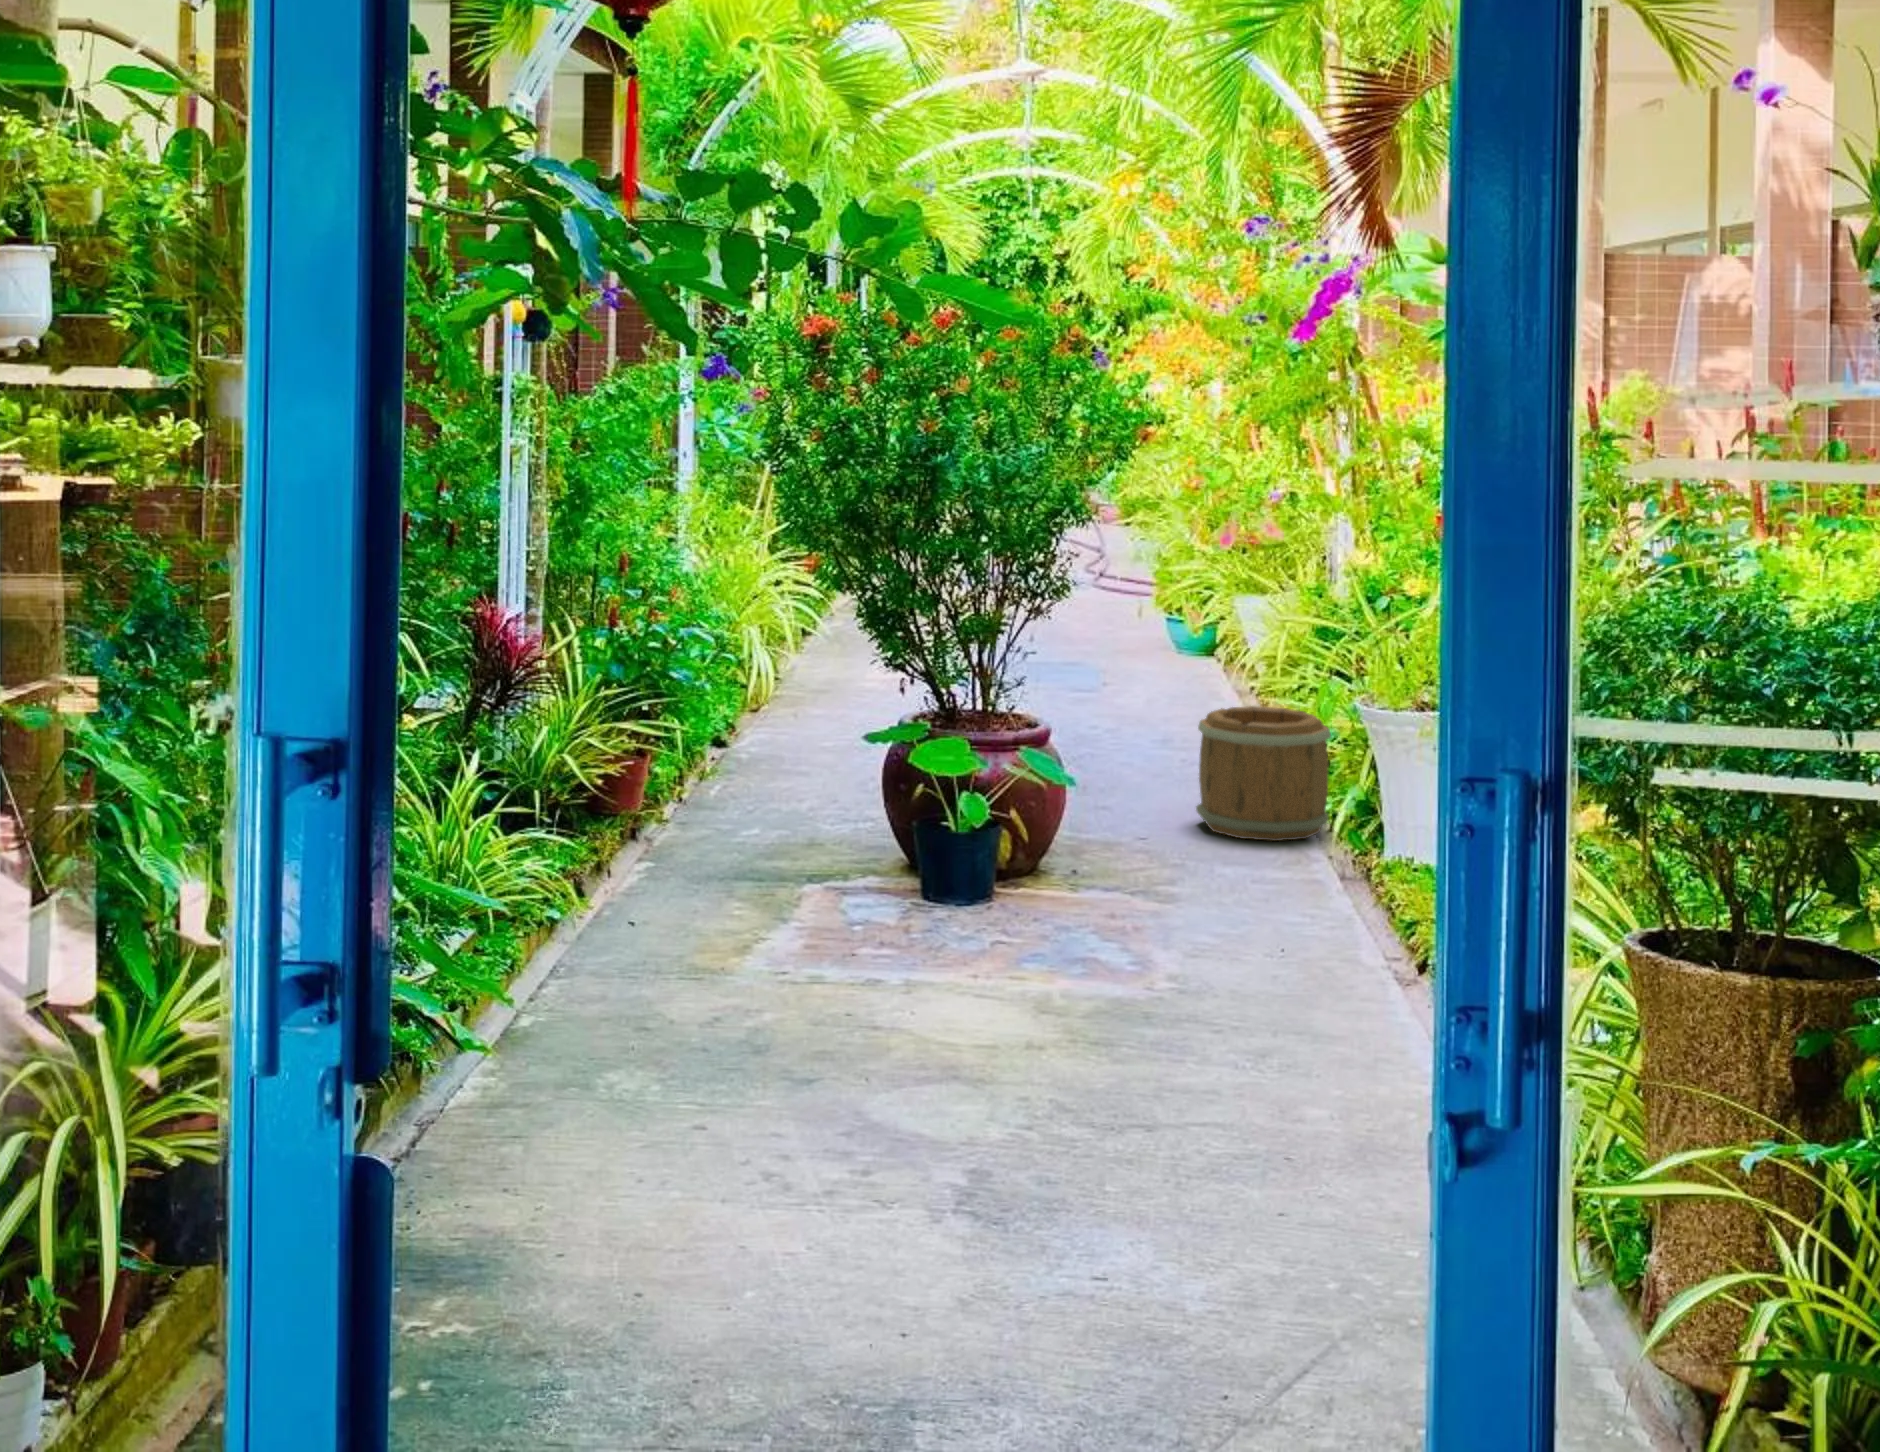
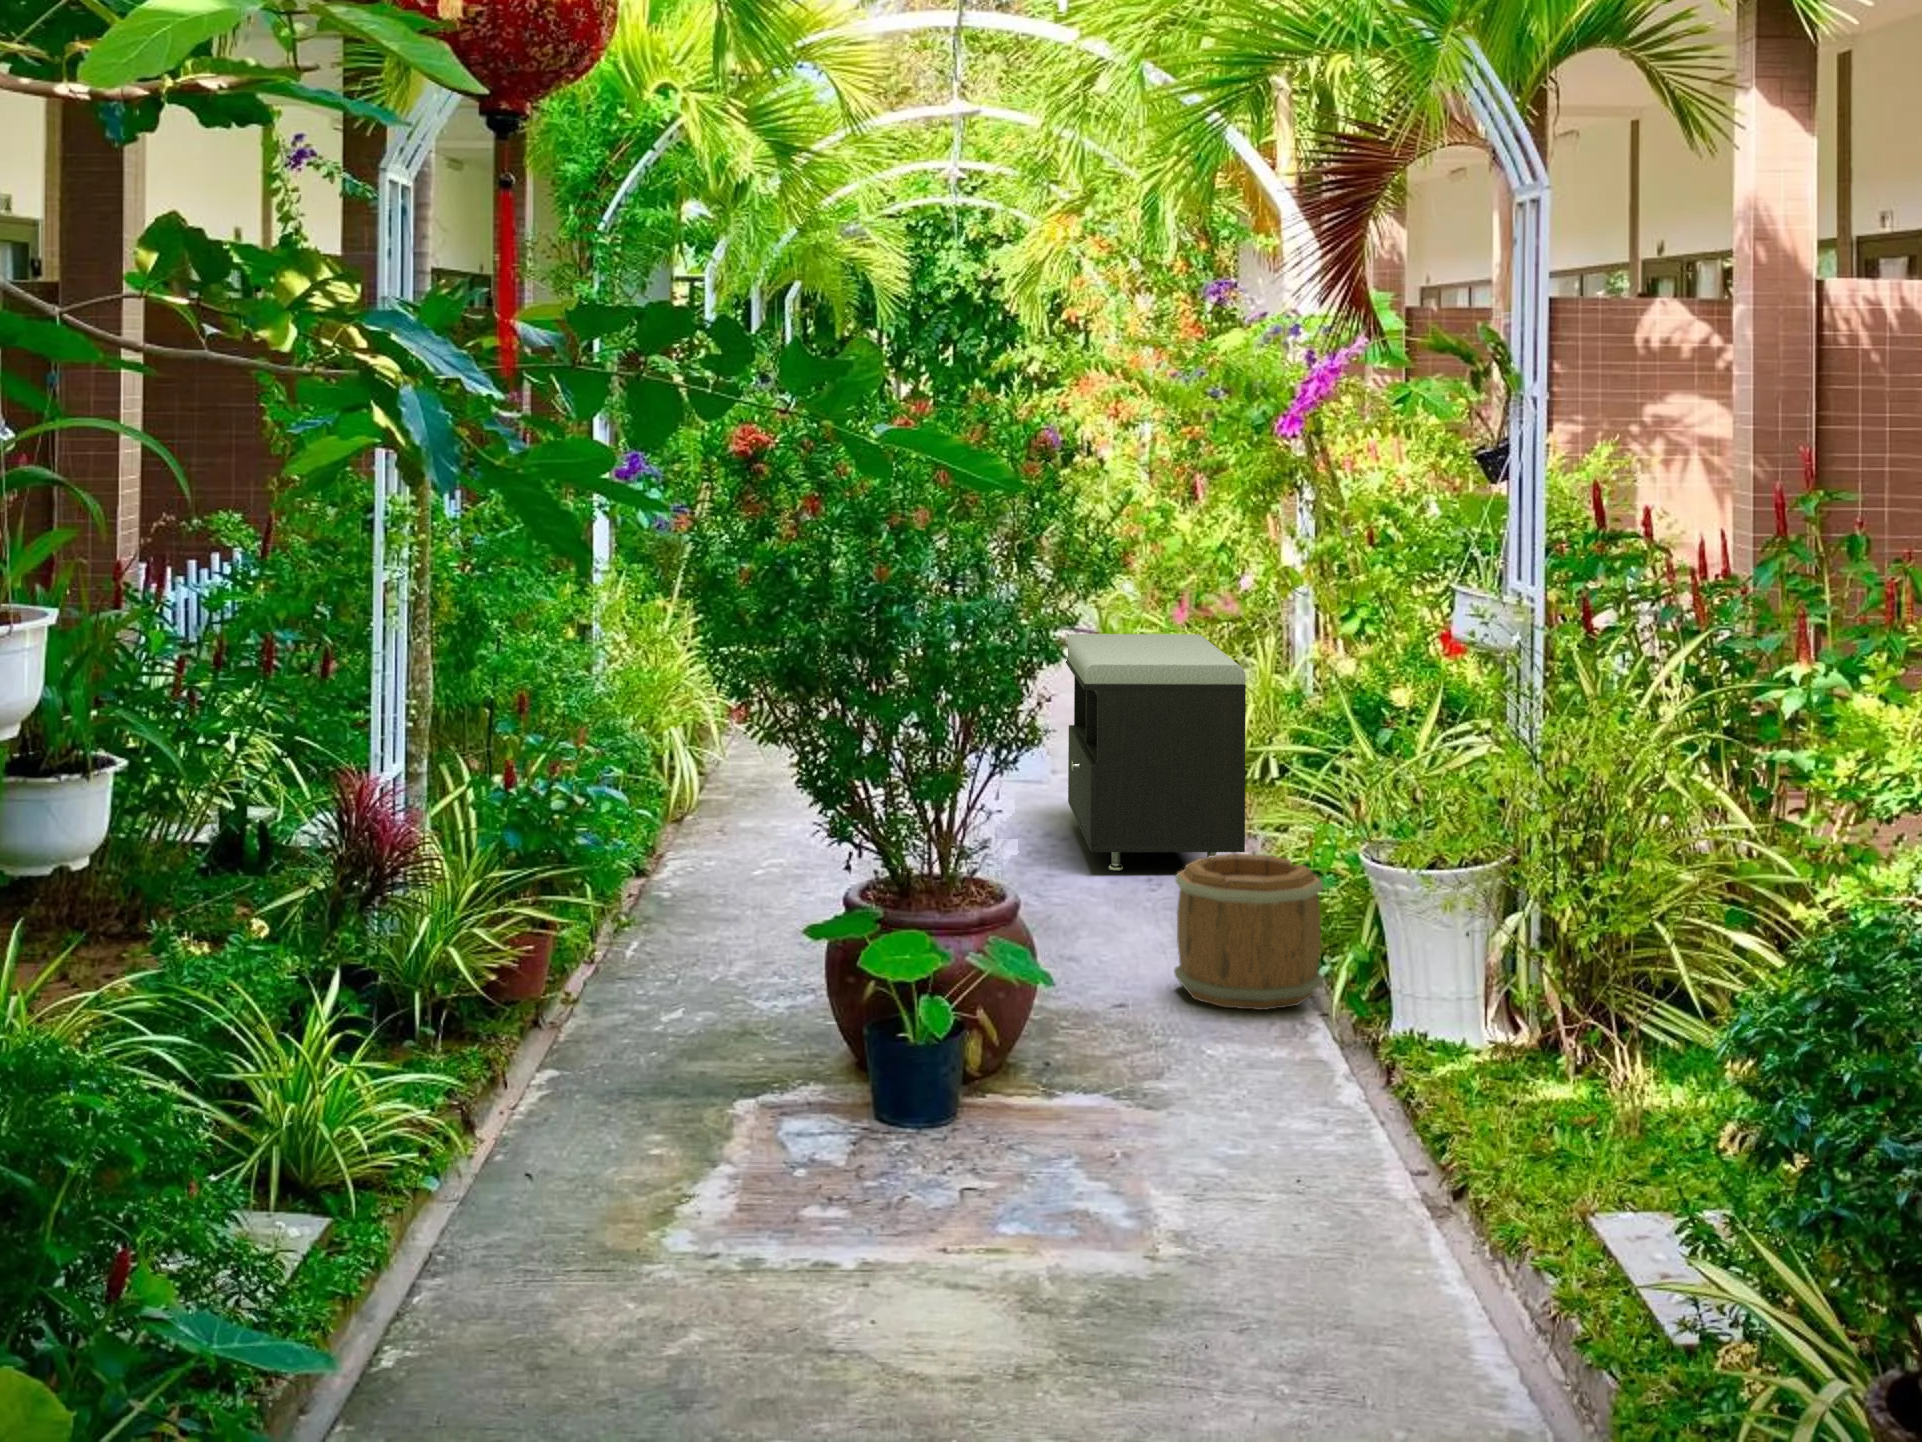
storage bench: none [1107,525,1273,737] -> present [1065,634,1246,871]

